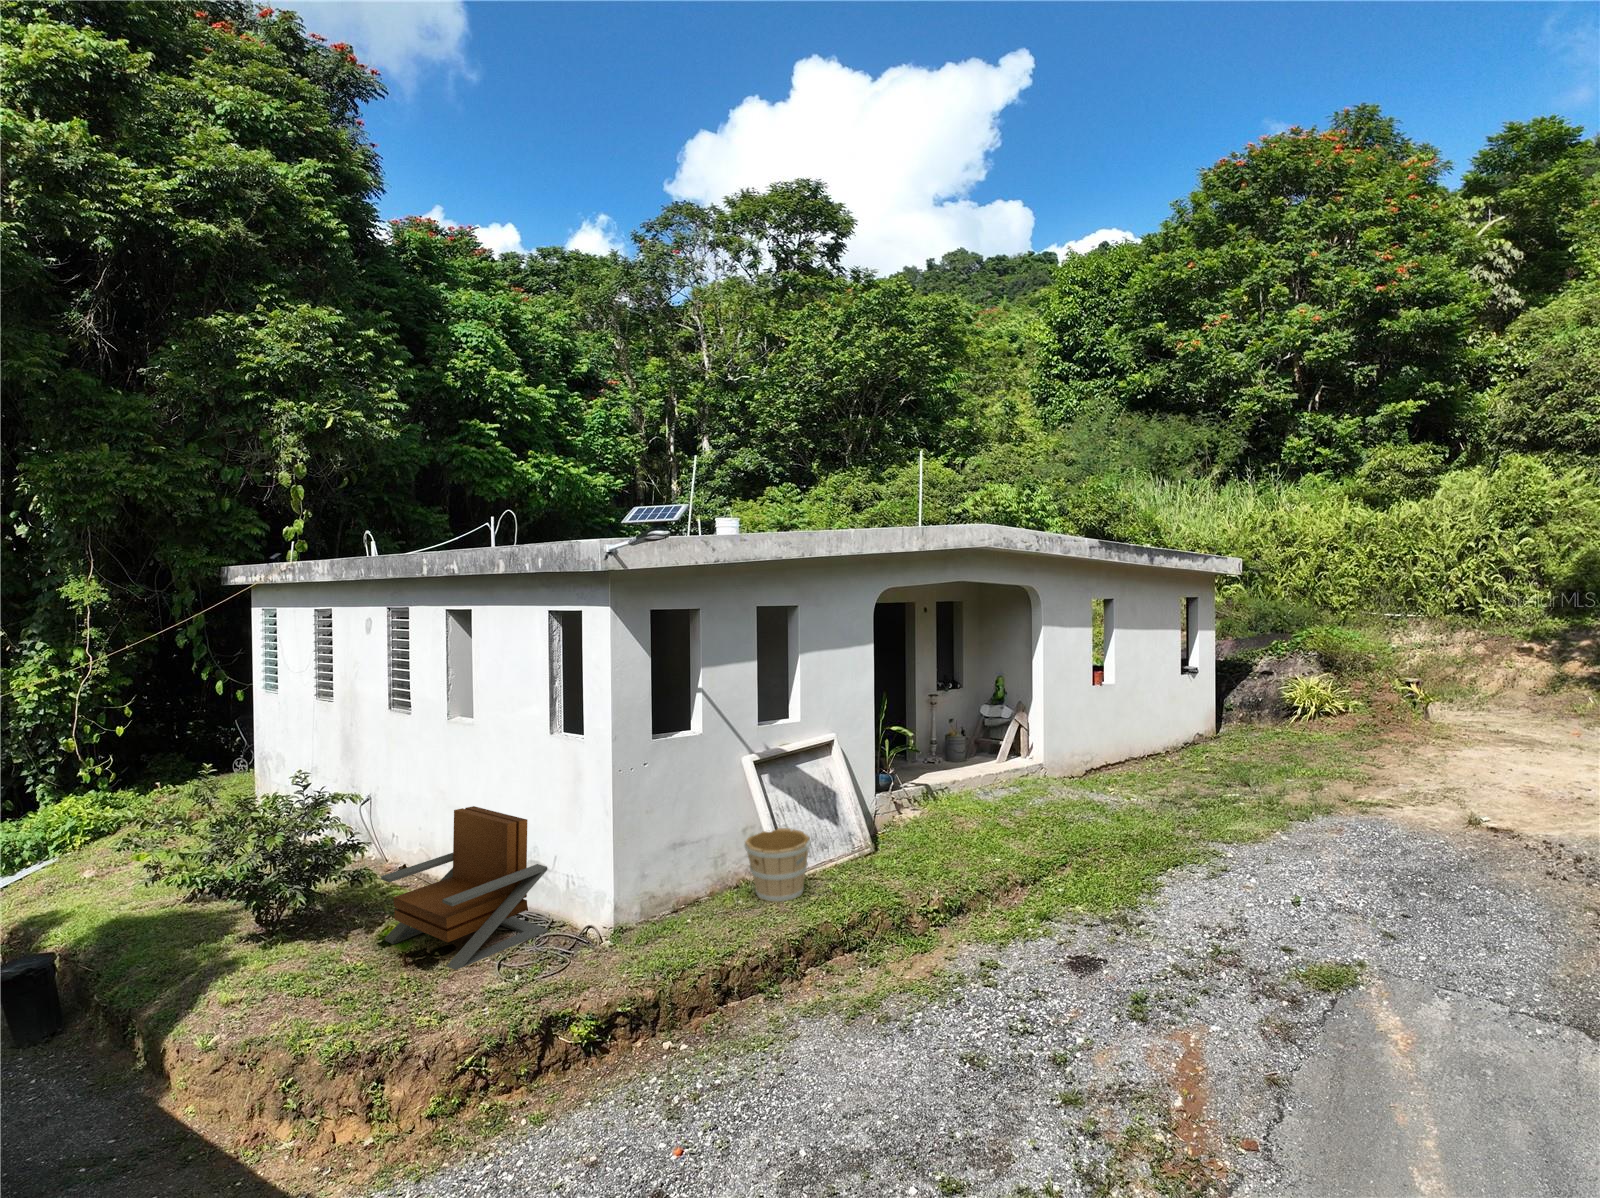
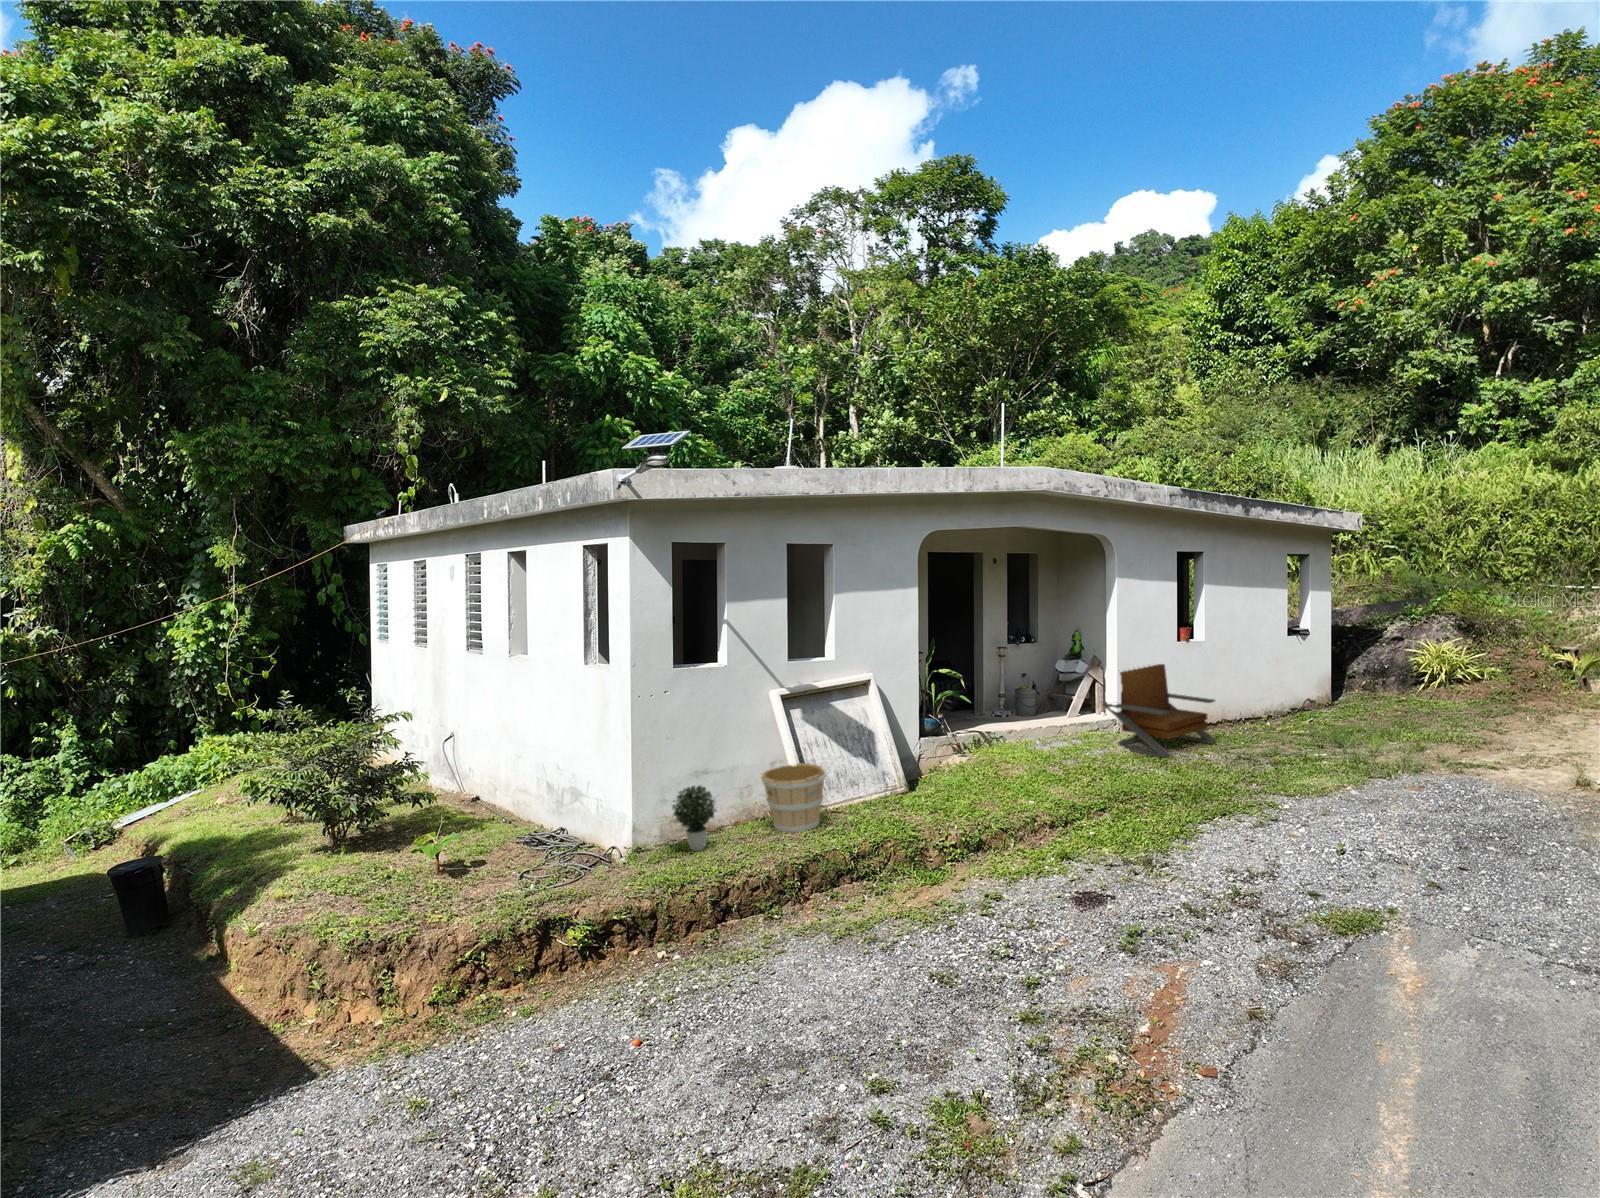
lounge chair: present [381,806,547,970] -> present [1103,664,1216,757]
potted plant: none [659,857,708,927] -> present [672,786,716,851]

